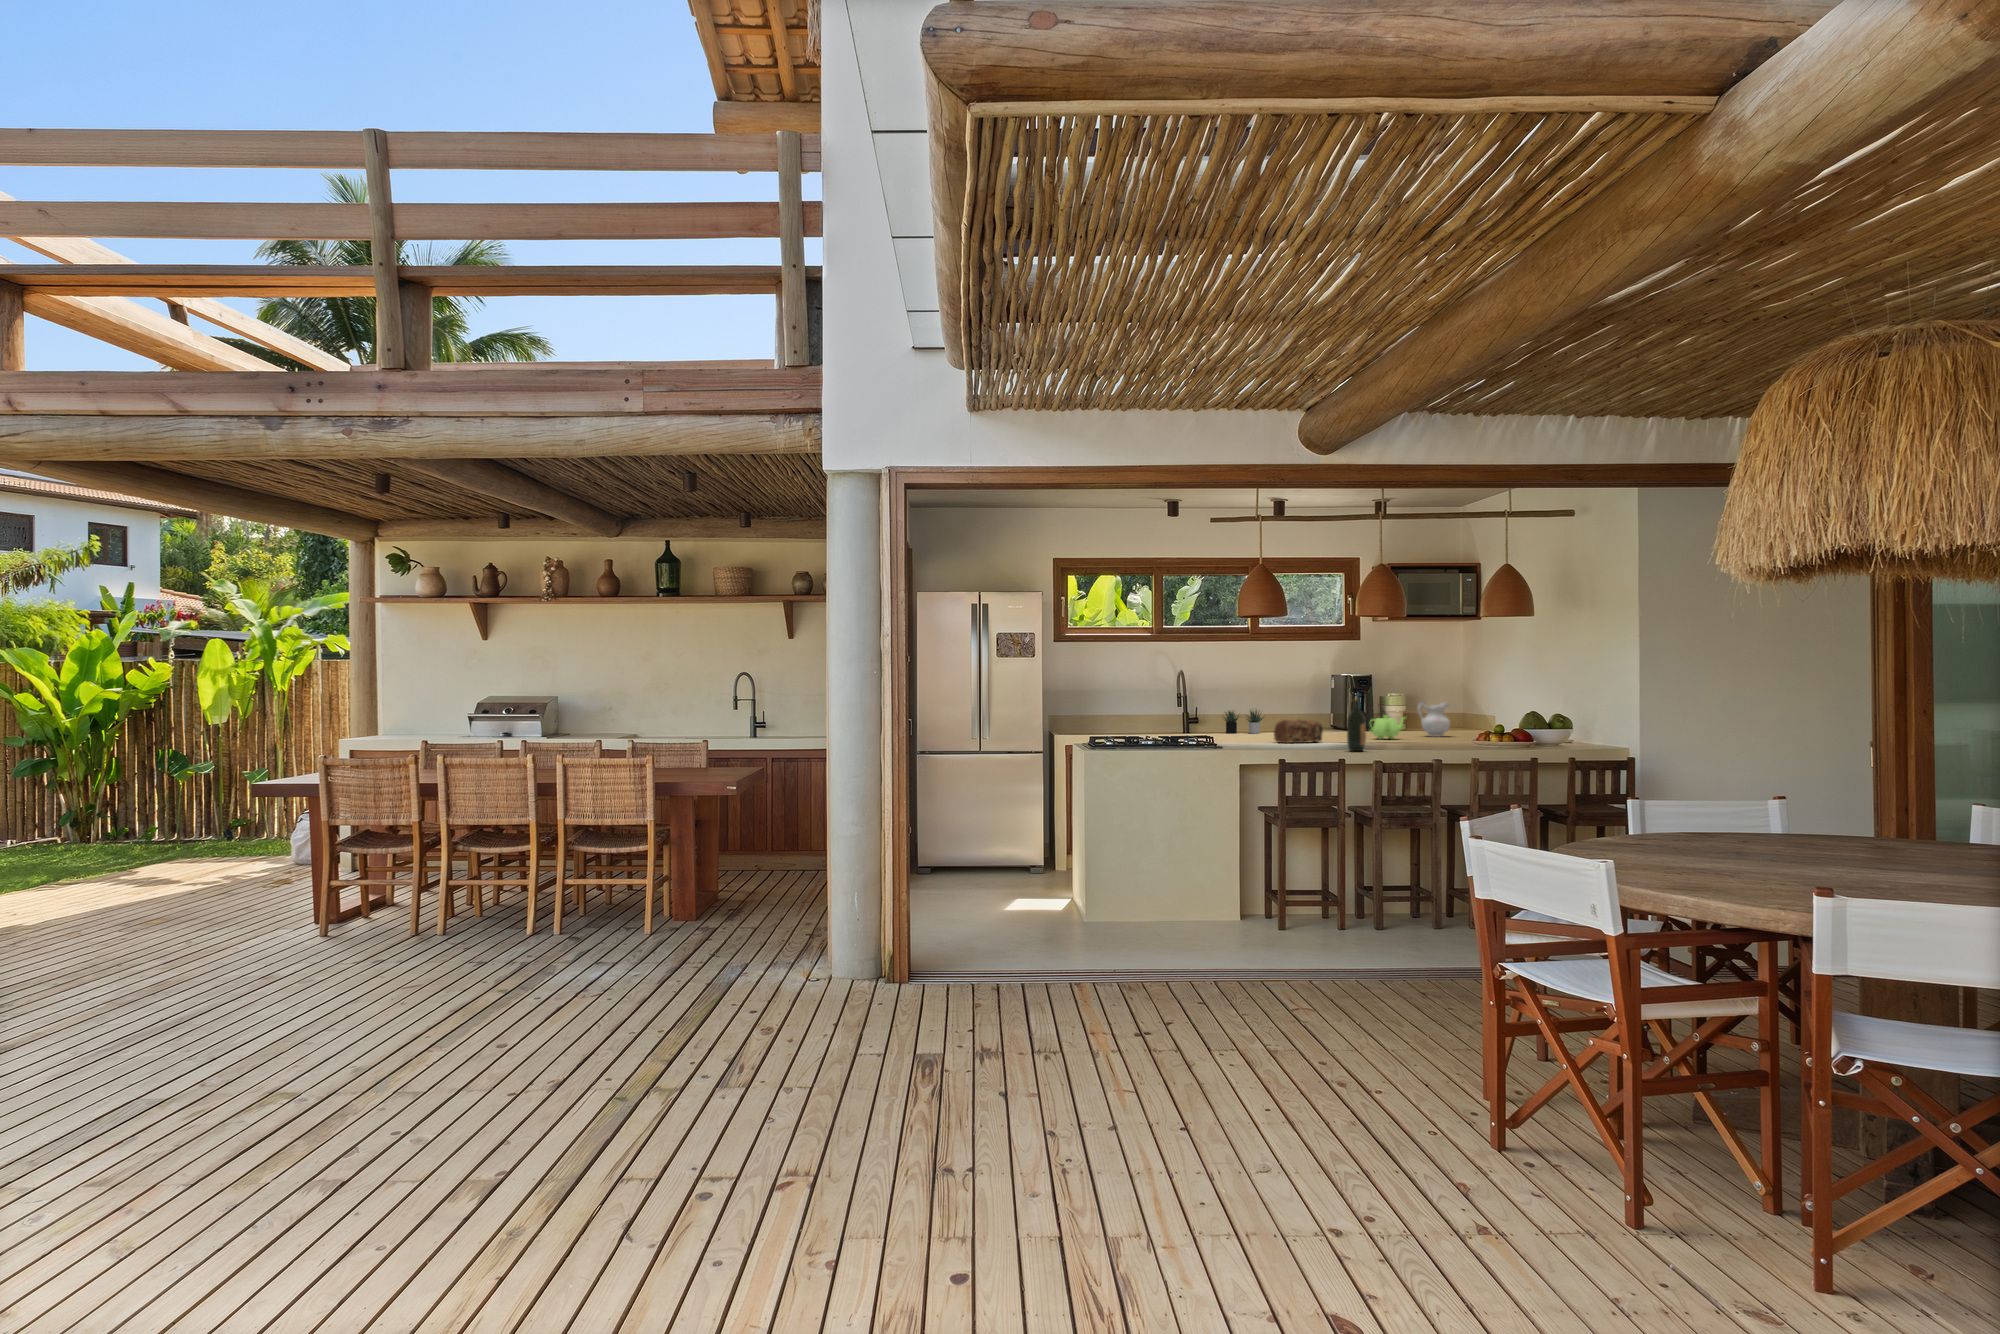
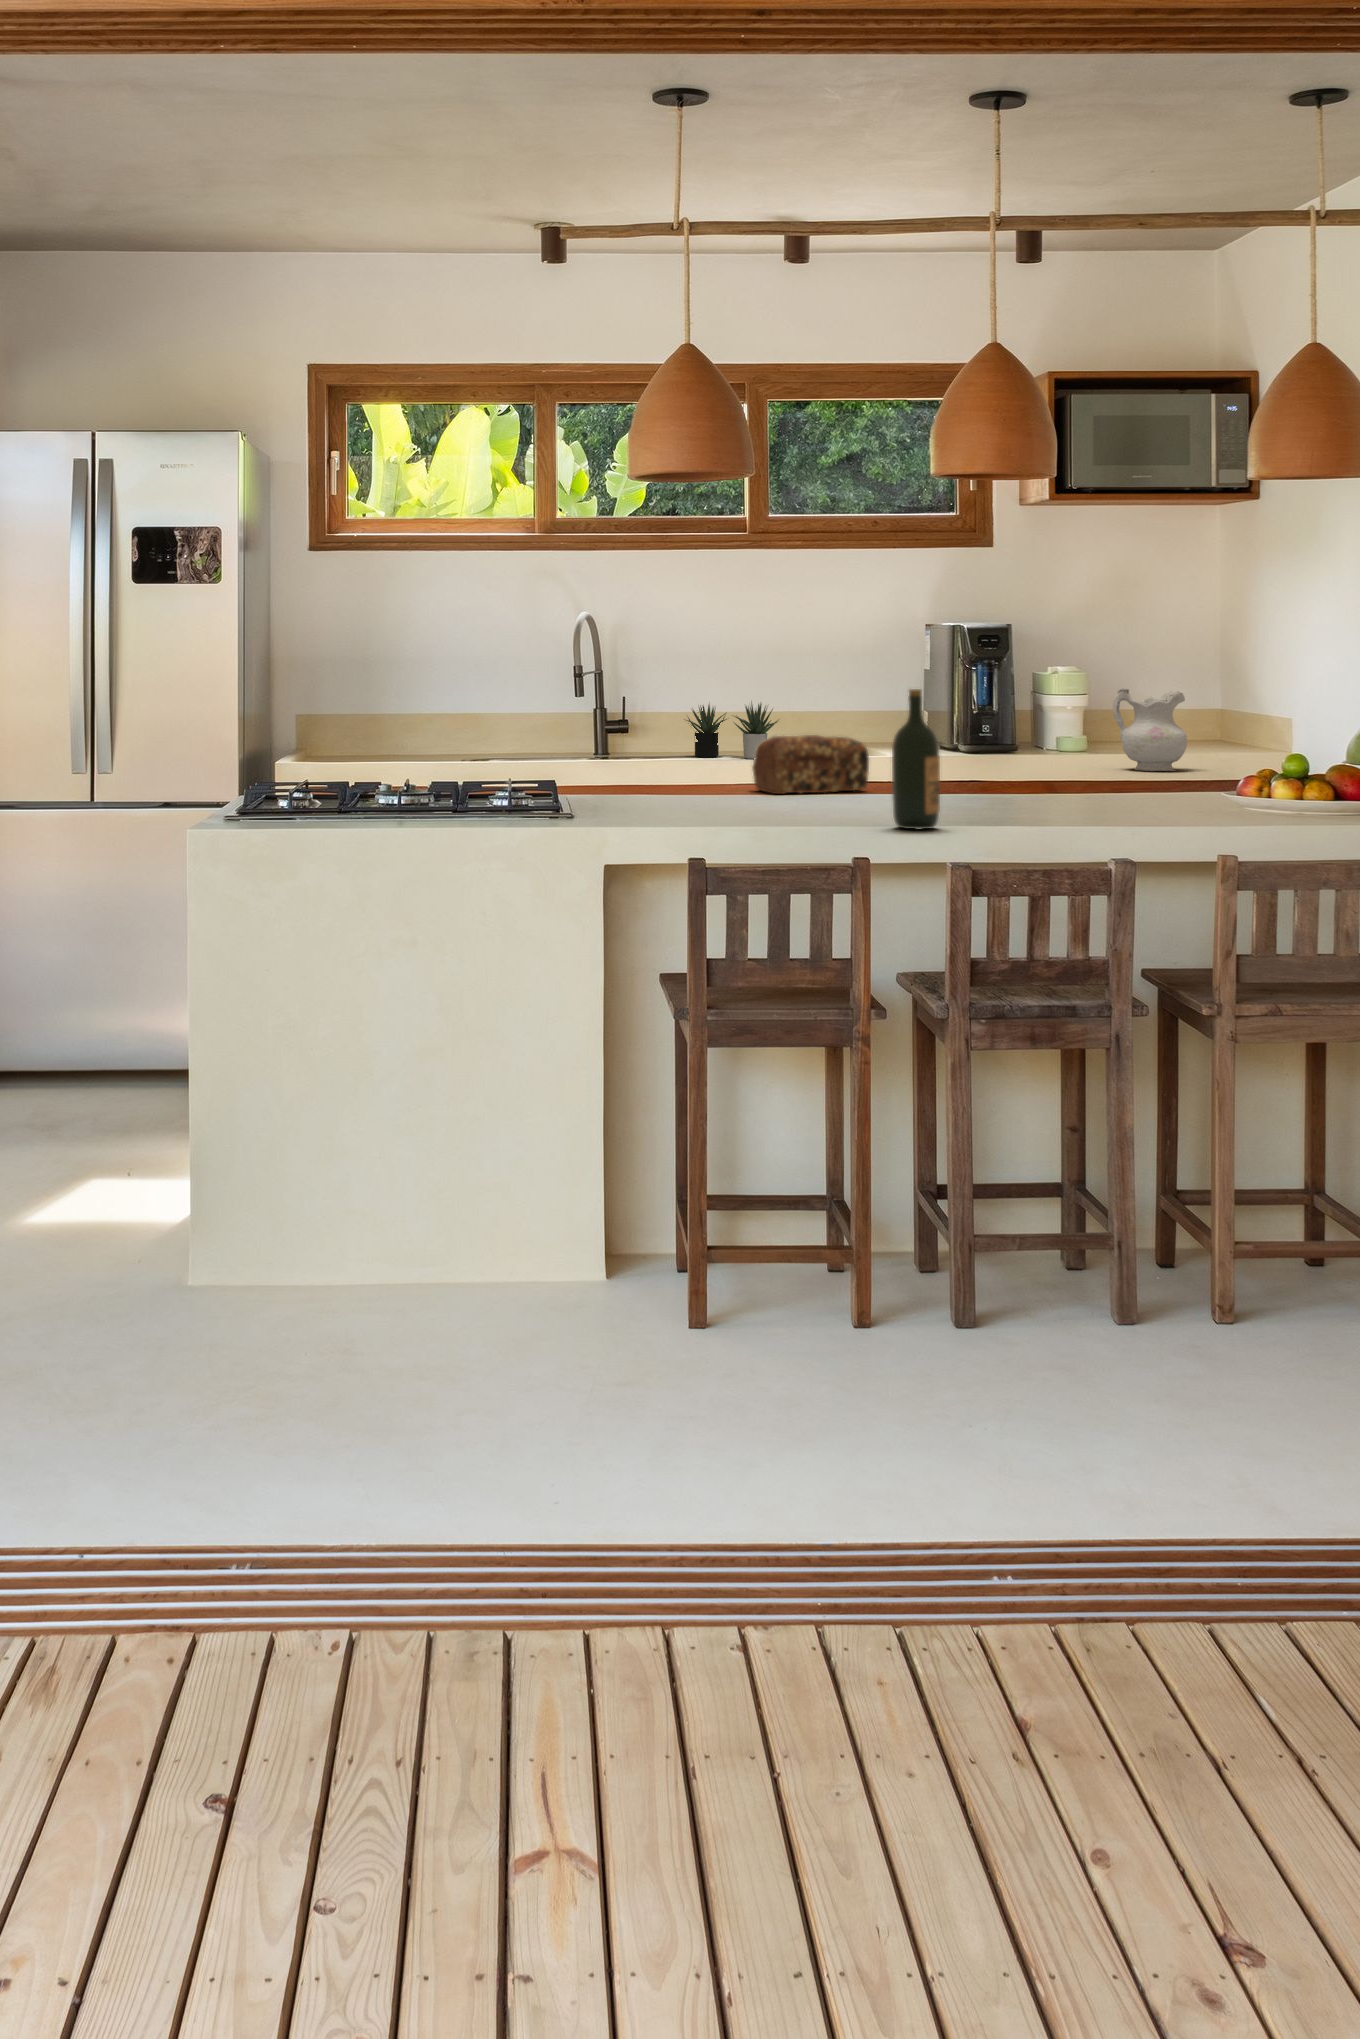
teapot: present [1370,715,1405,739] -> none [994,723,1083,780]

